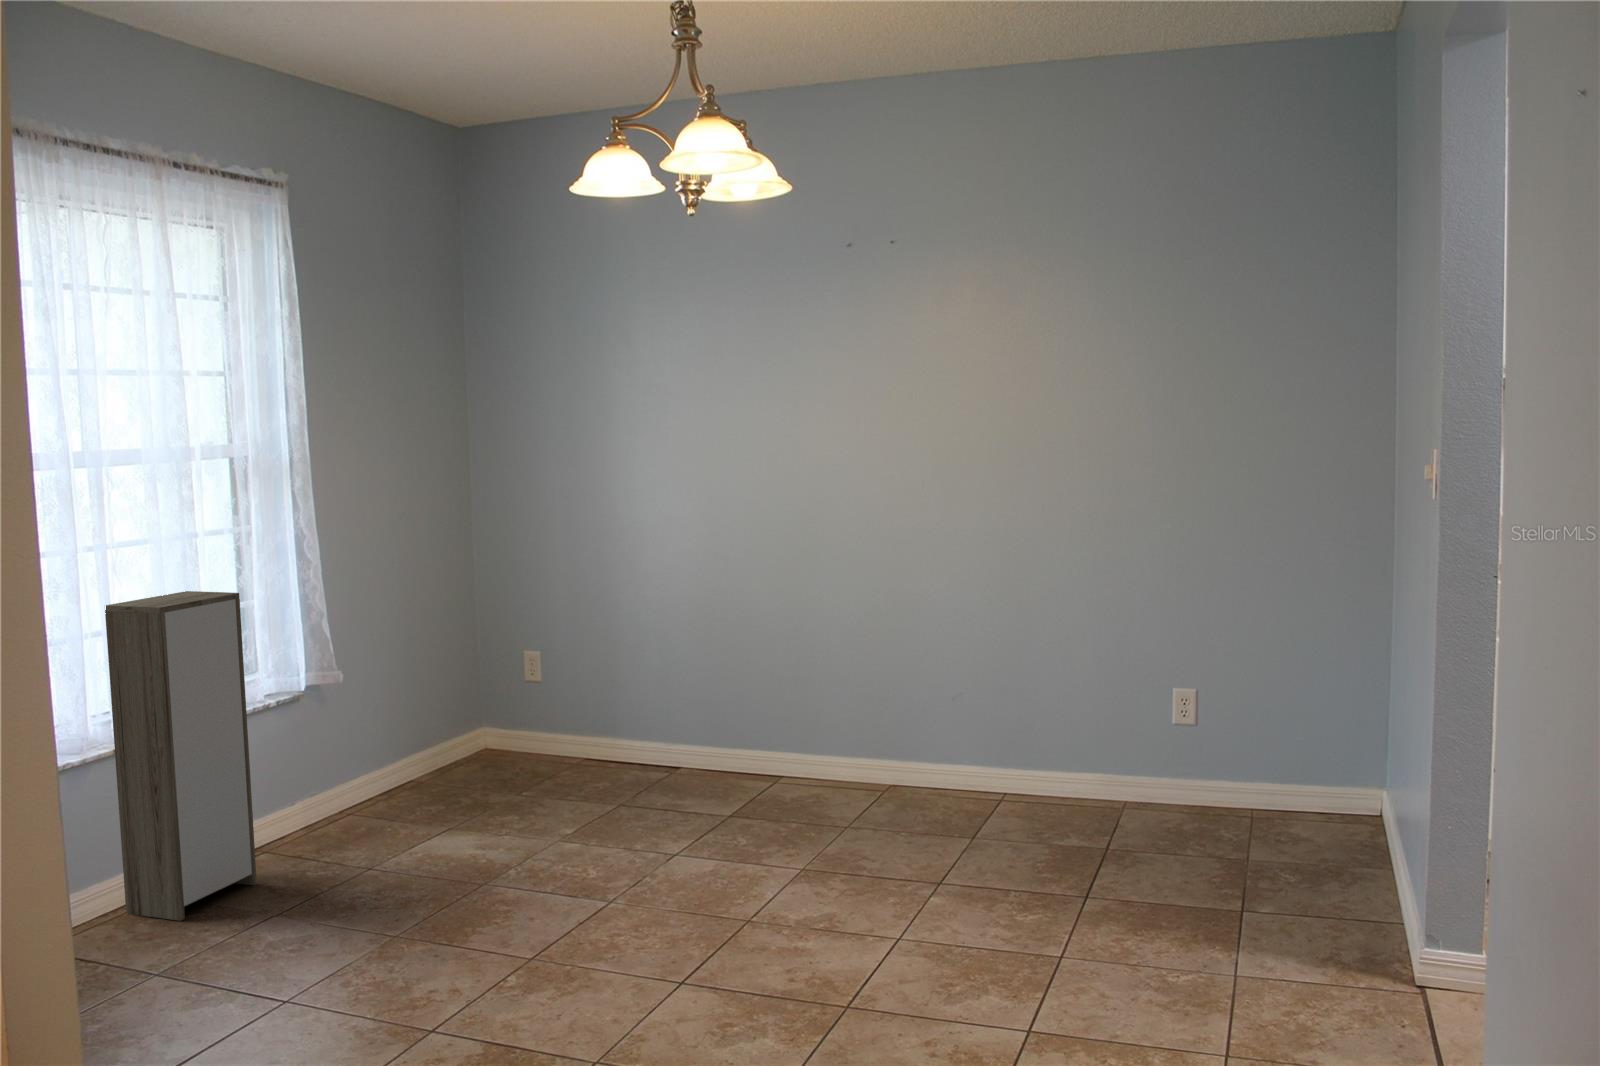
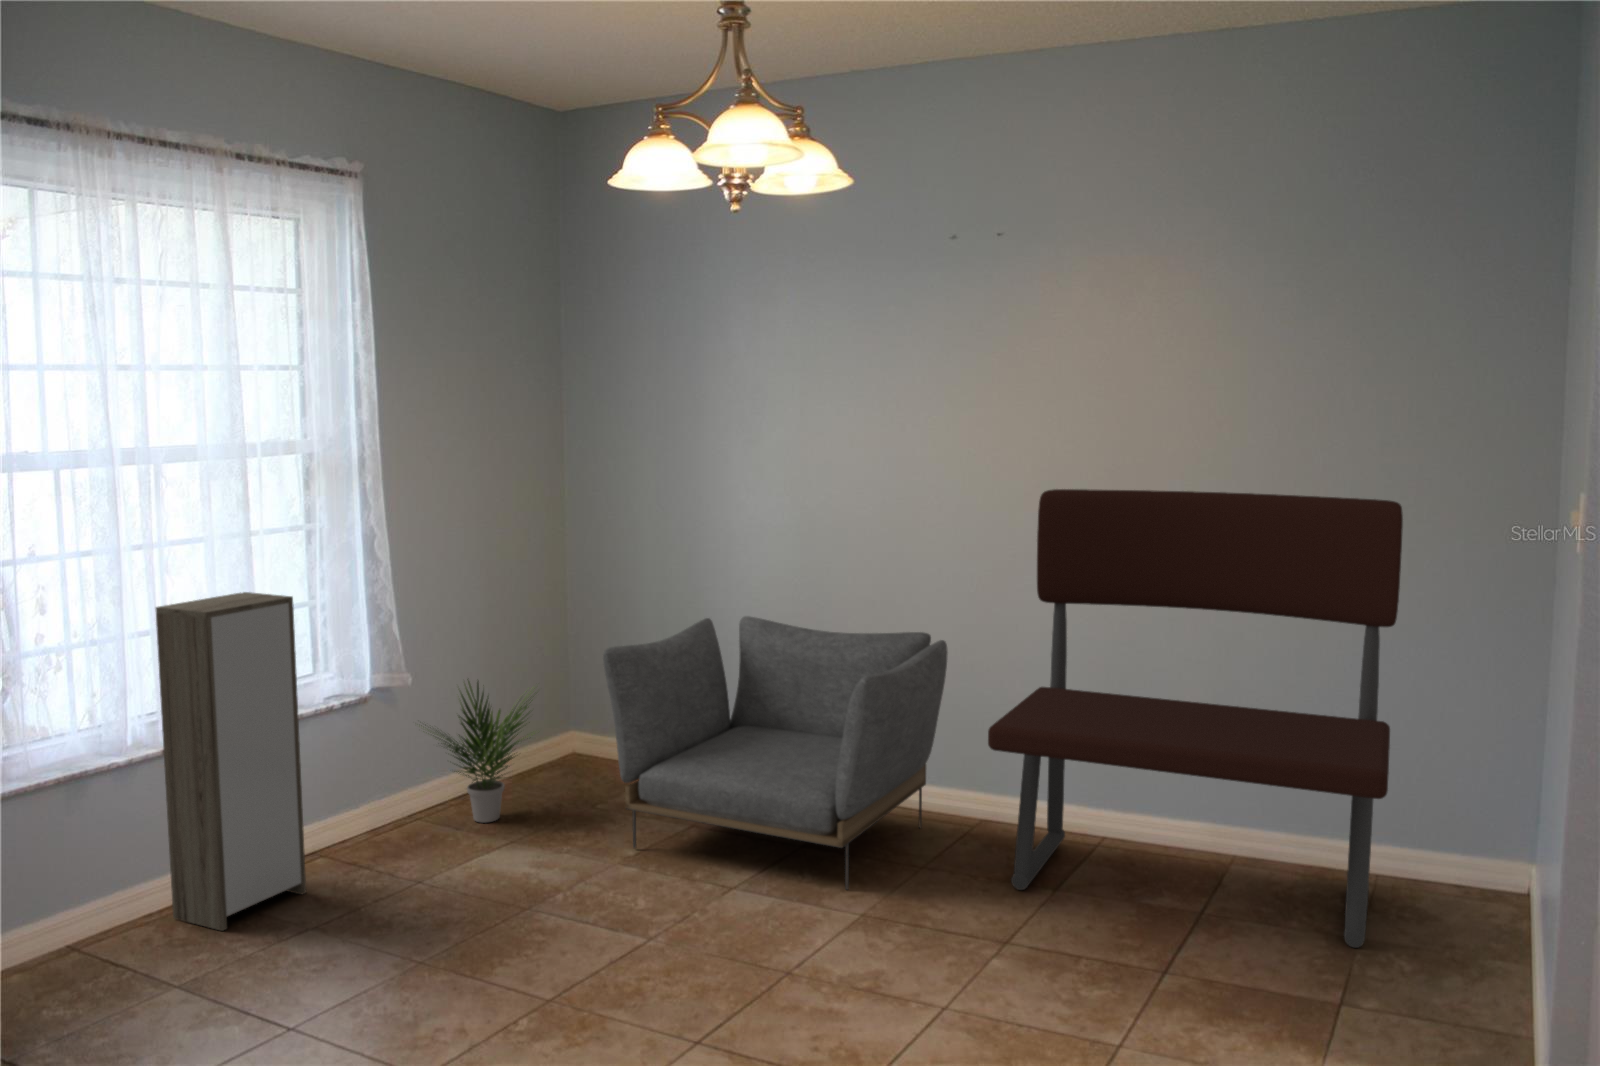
bench: none [911,472,1265,868] -> present [988,489,1403,948]
armchair: none [539,606,863,850] -> present [603,616,948,890]
potted plant: none [347,675,477,814] -> present [428,679,528,823]

